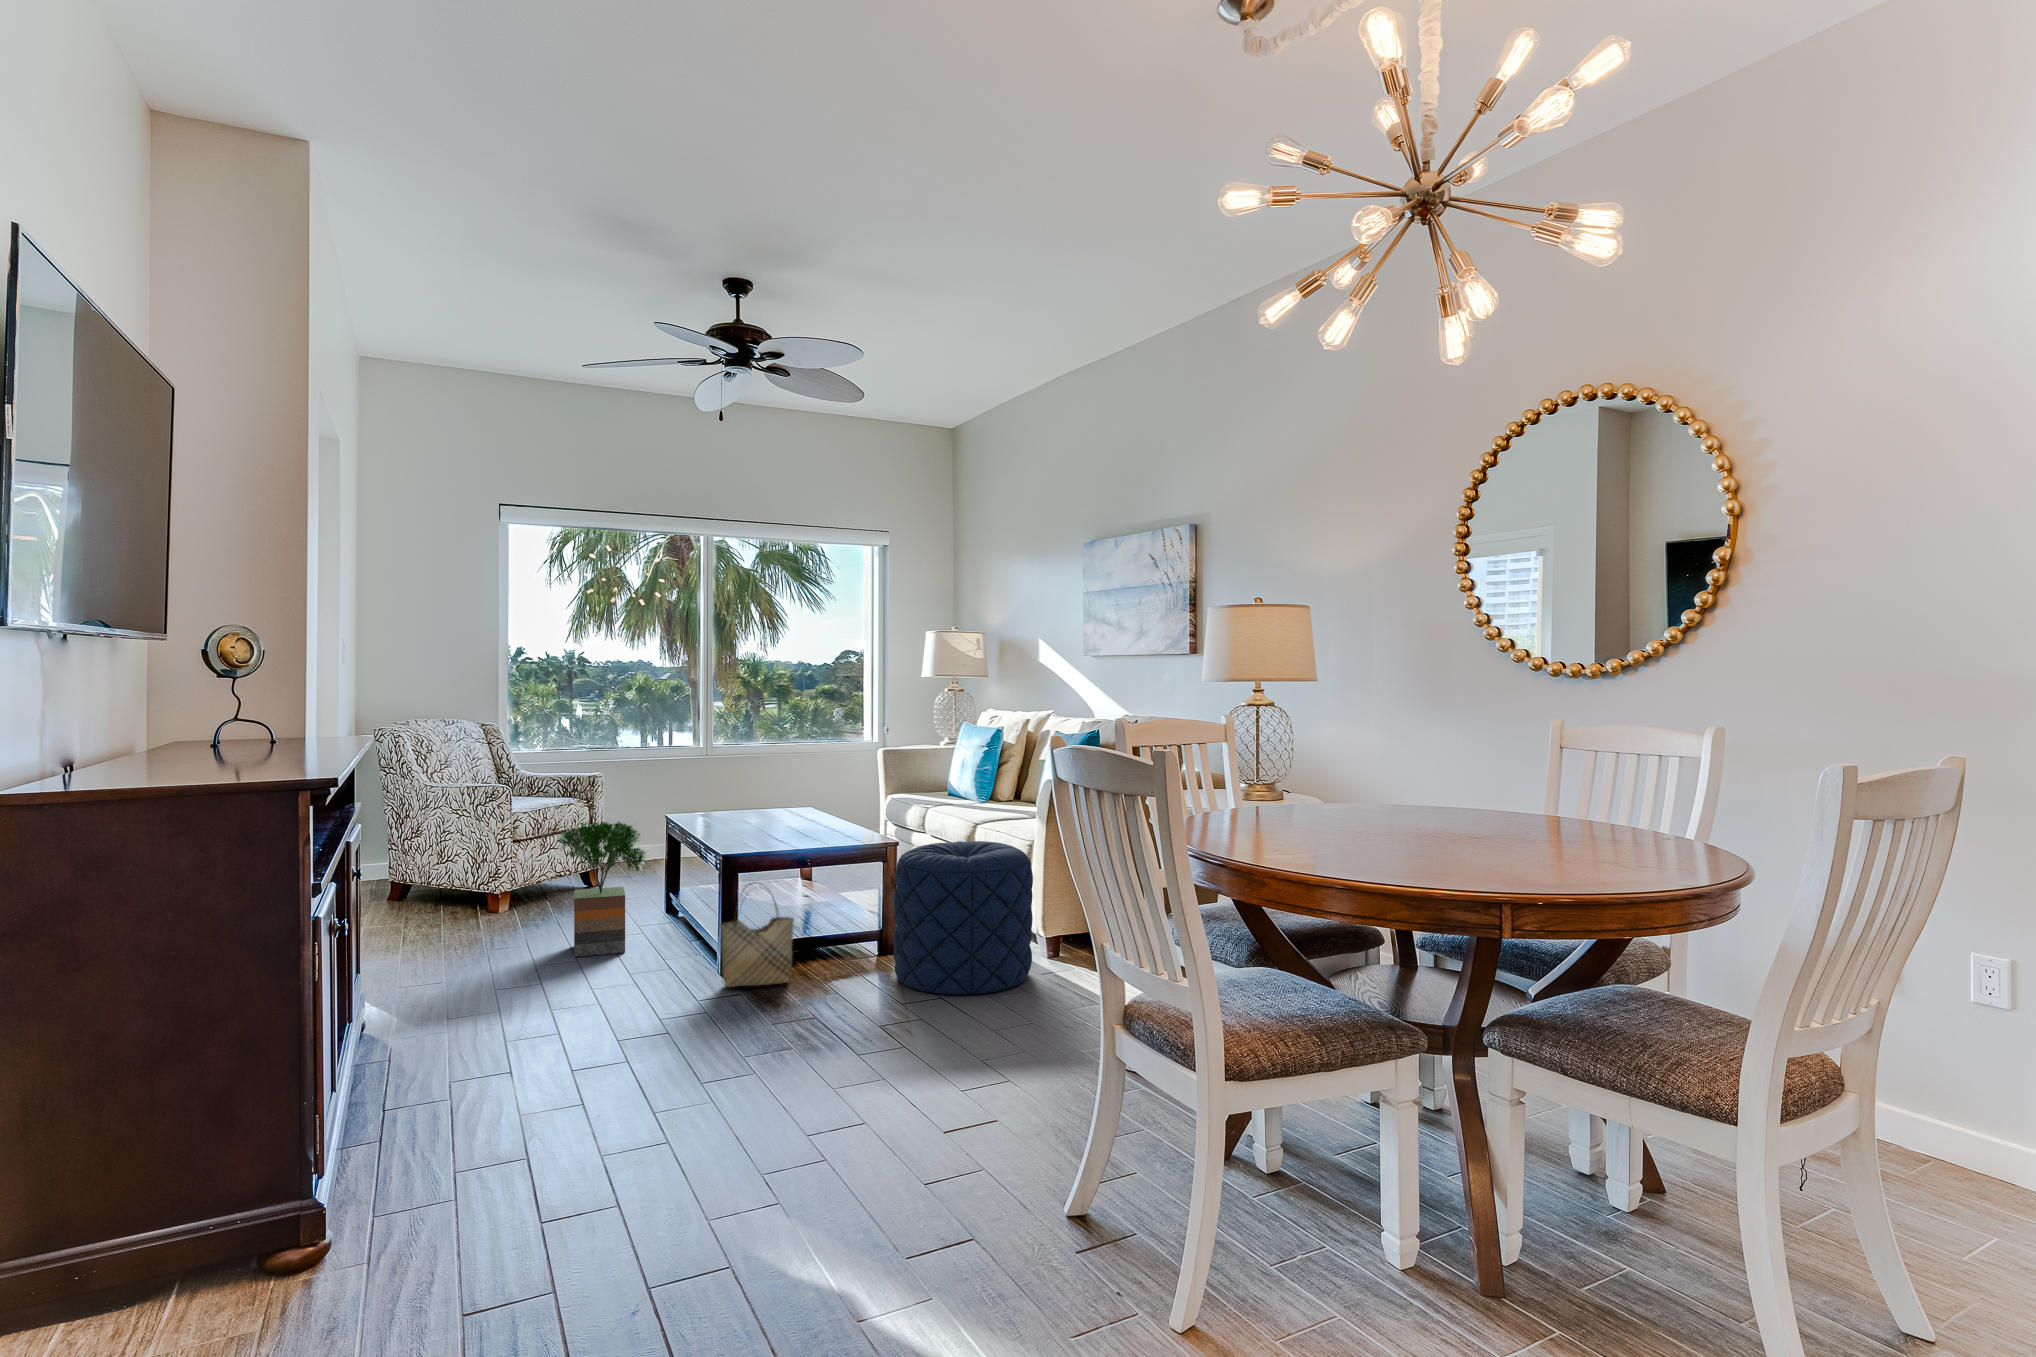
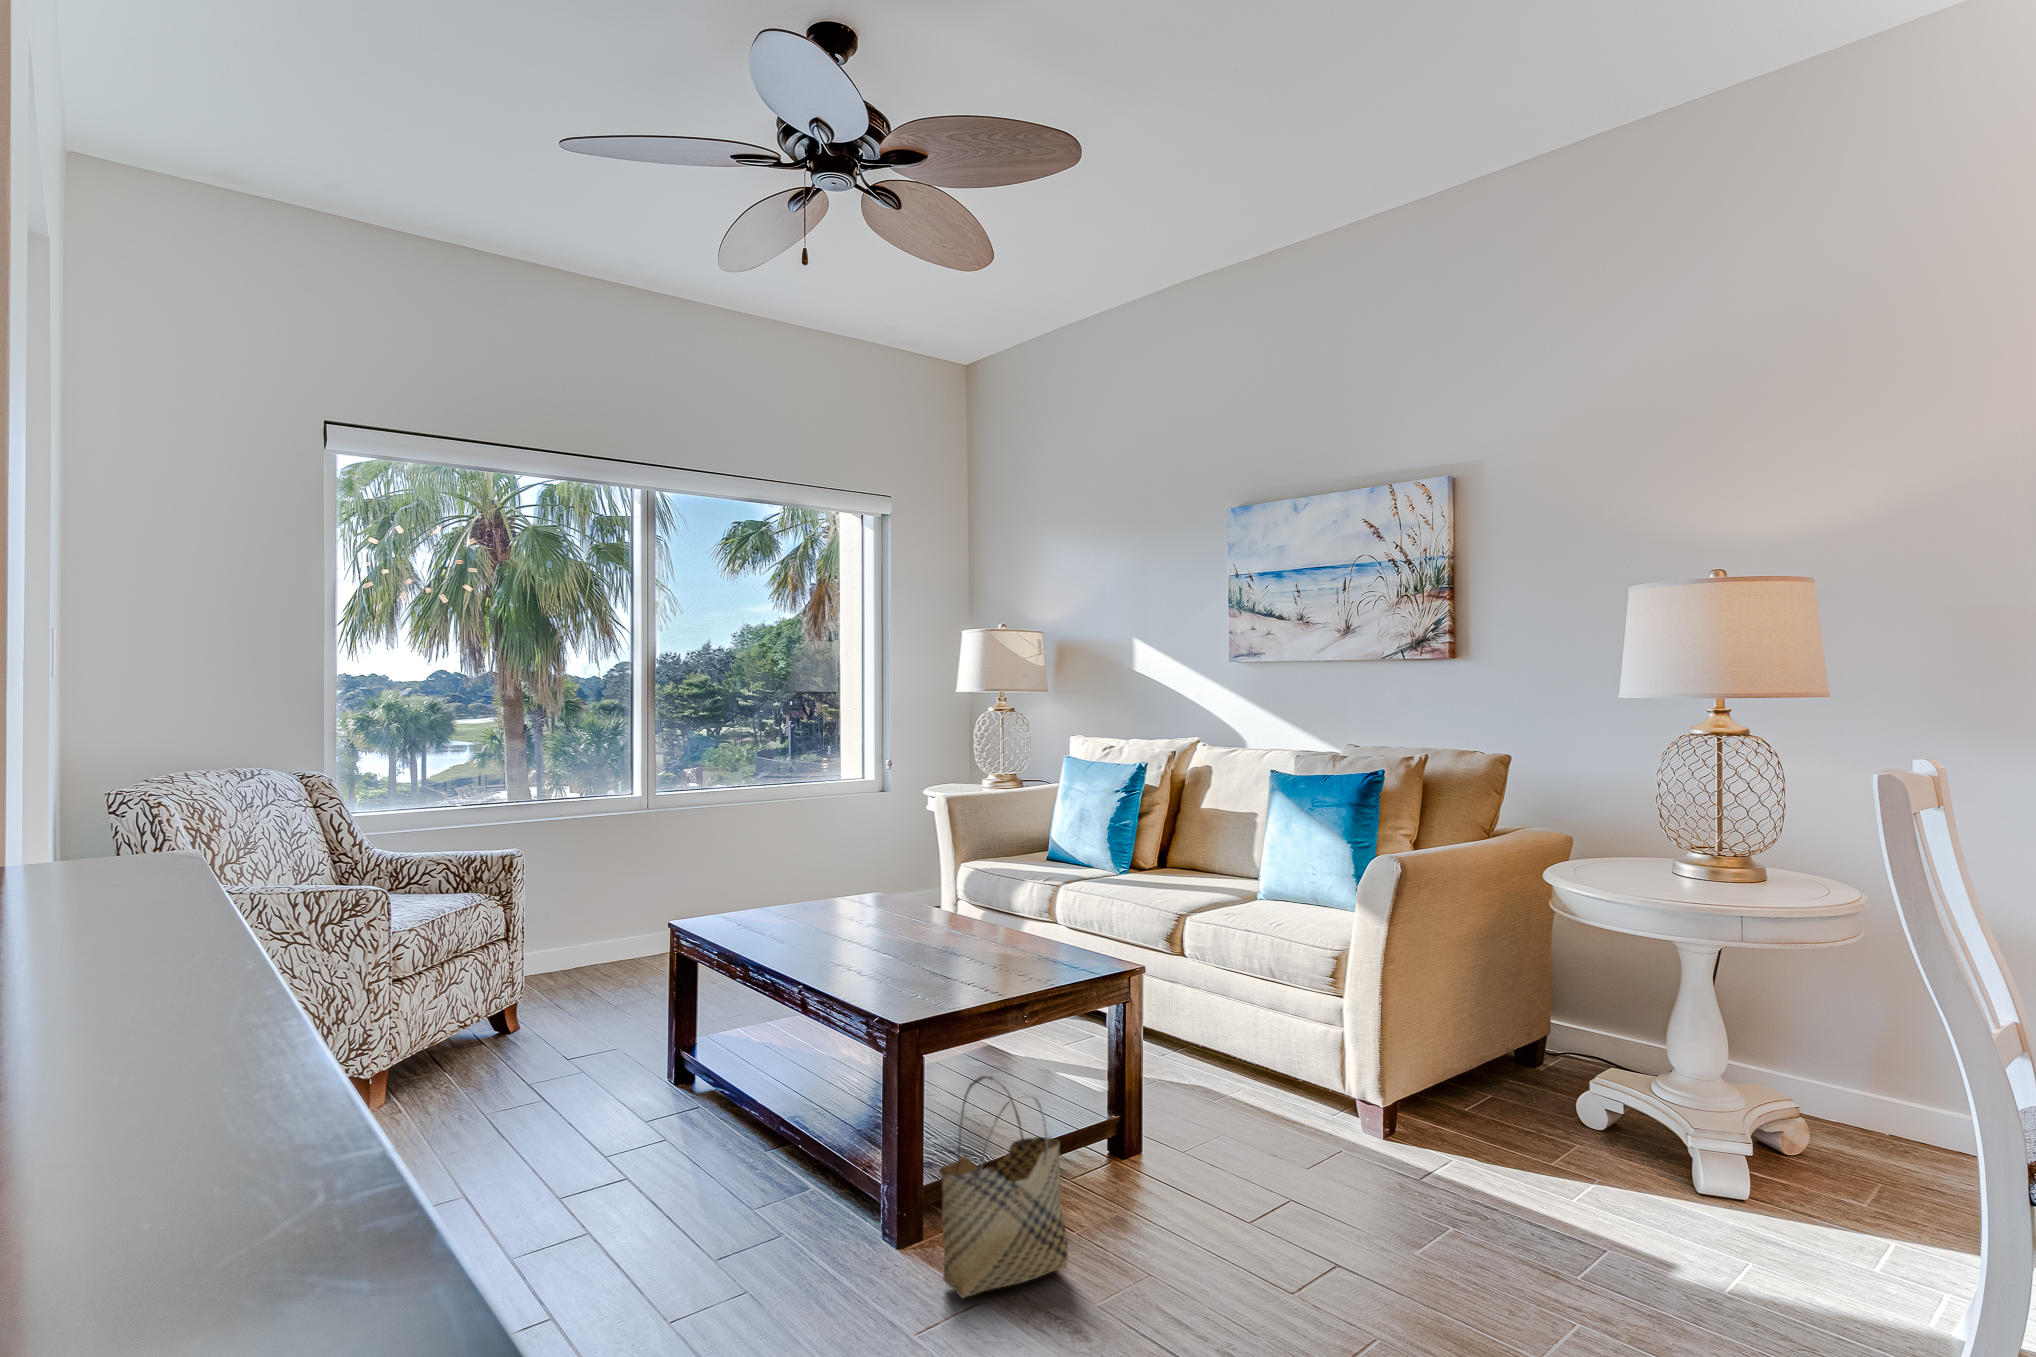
potted tree: present [557,821,648,957] -> none [537,954,721,1230]
pouf: present [893,841,1033,995] -> none [1208,966,1460,1267]

